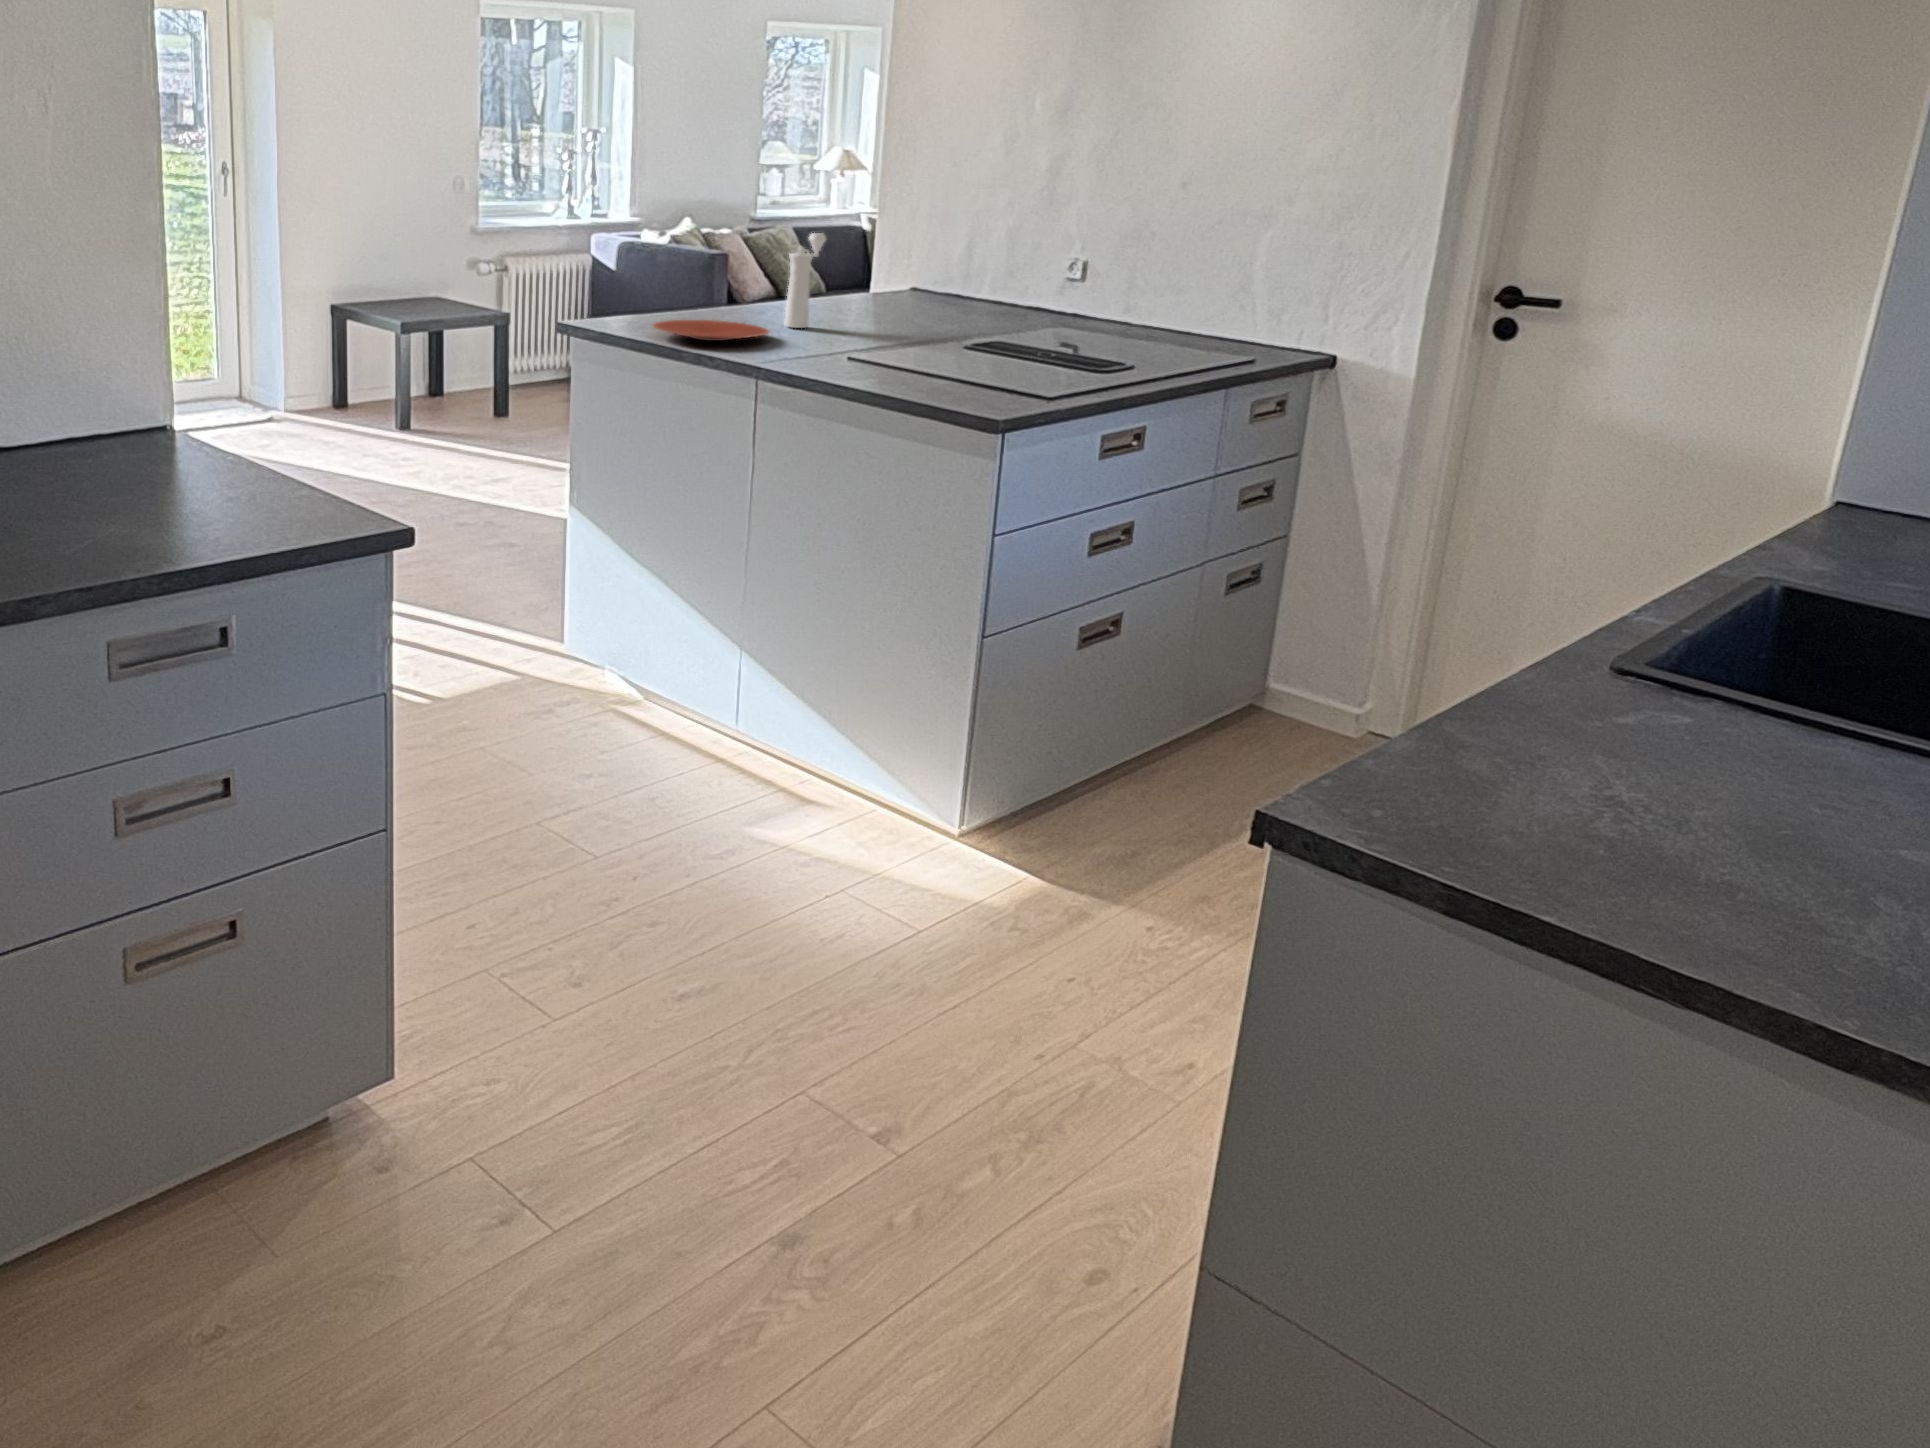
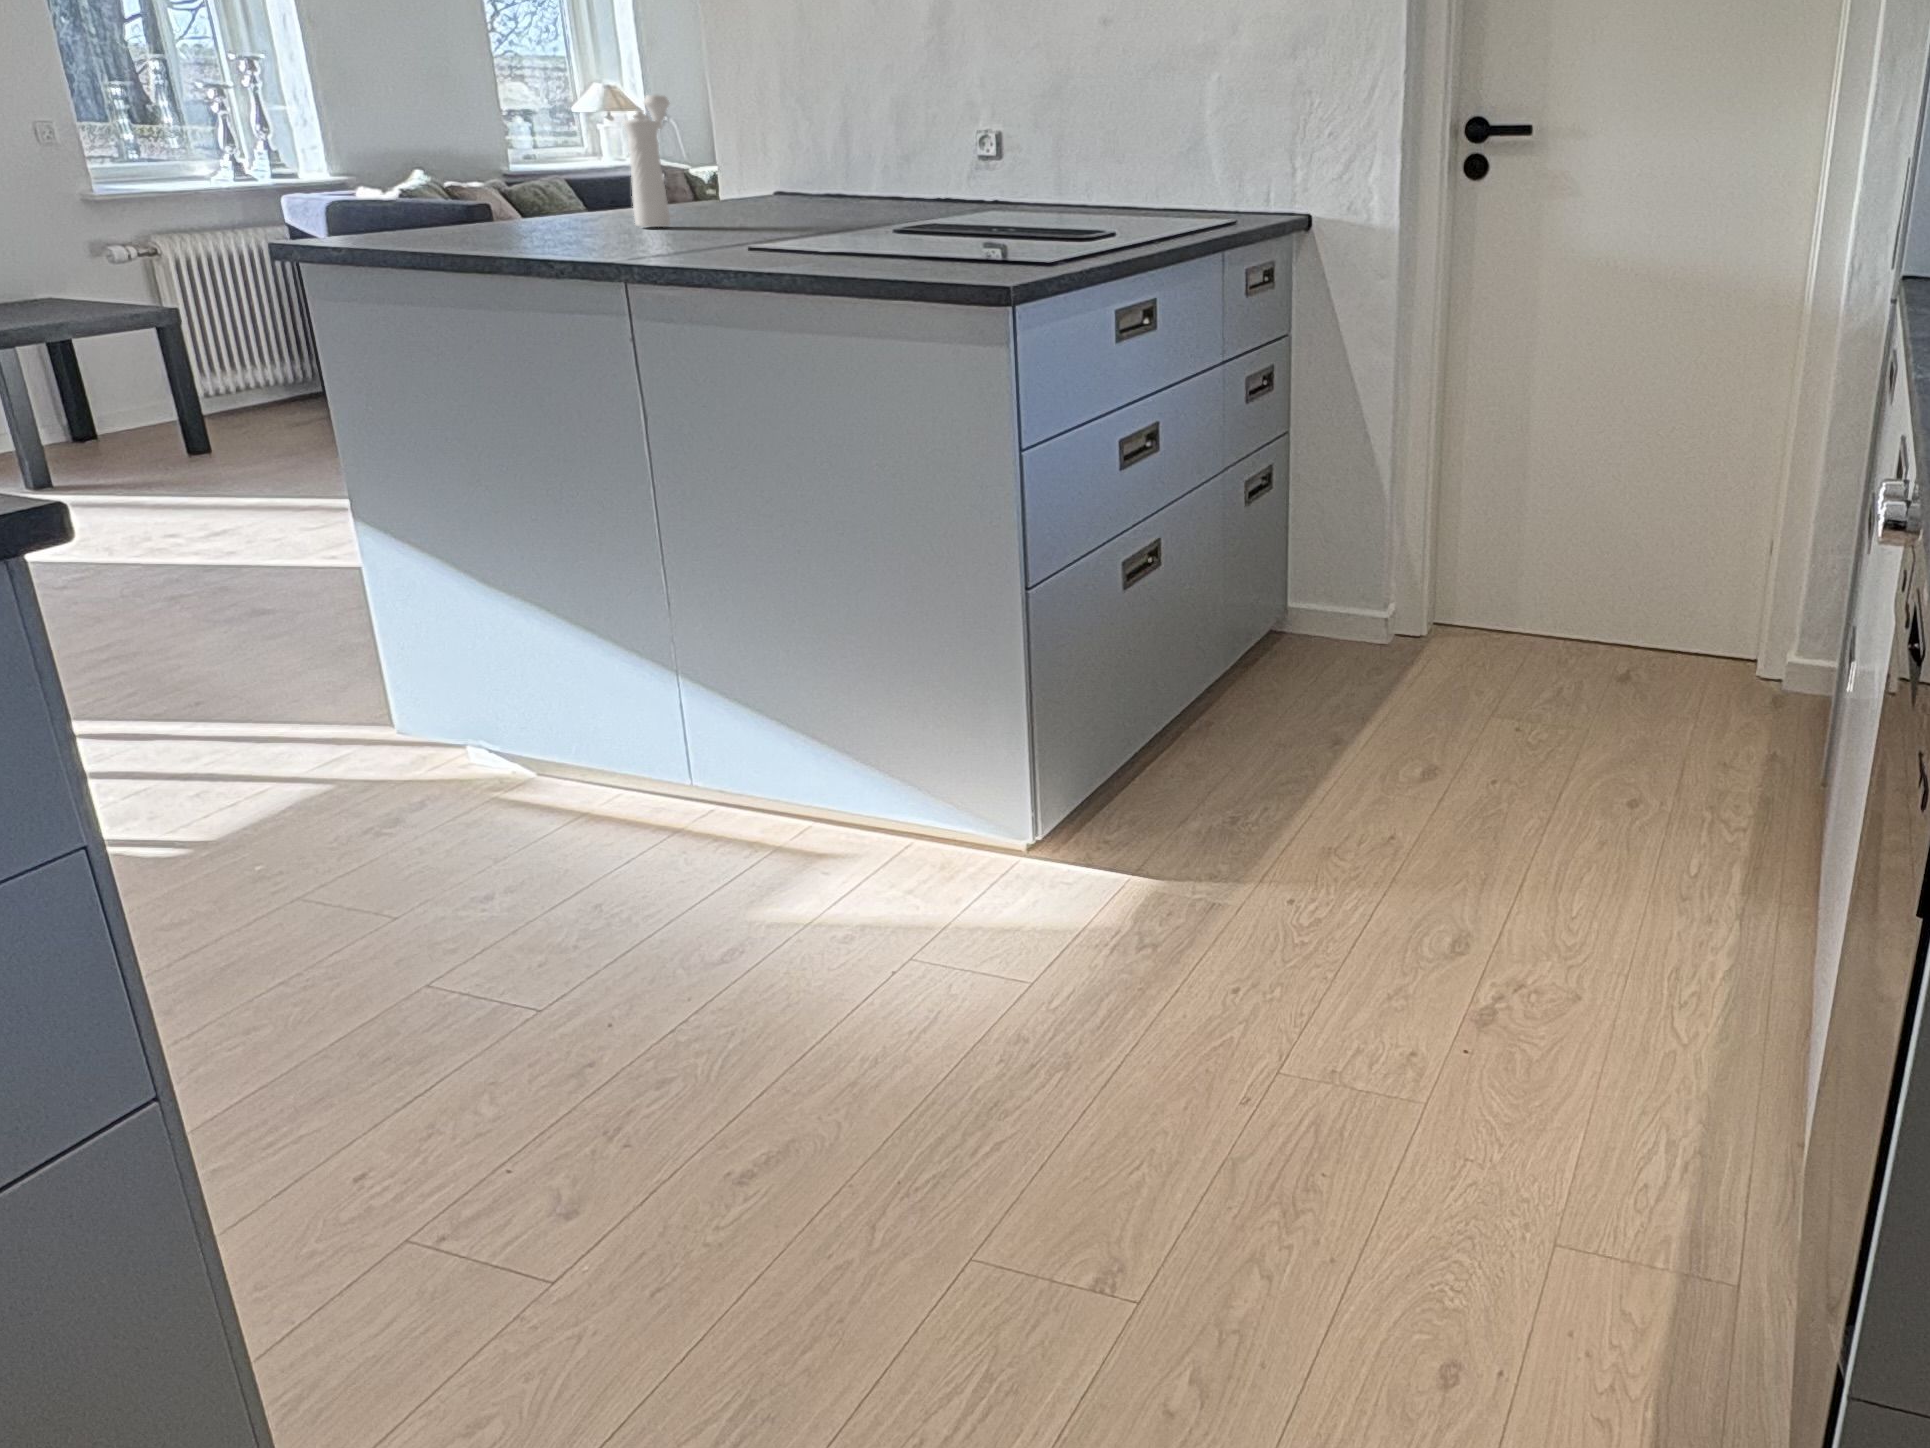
plate: present [653,320,769,341] -> none [435,222,623,244]

